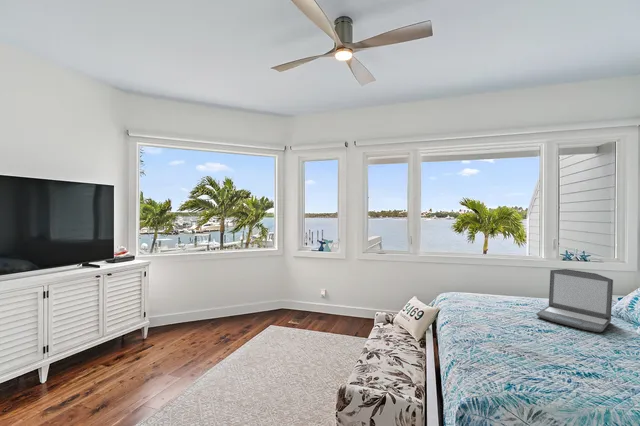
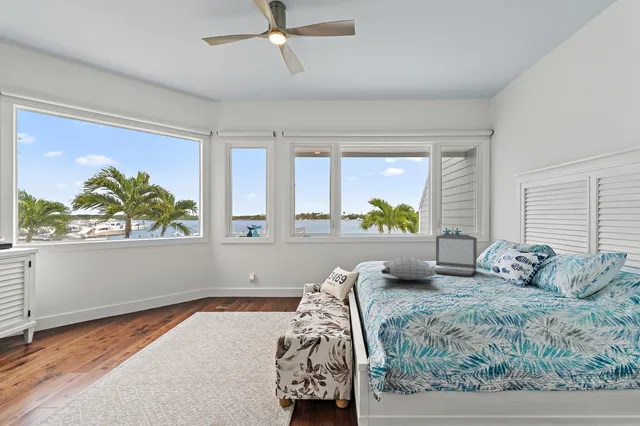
pillow: none [469,299,547,333] -> present [381,256,436,280]

